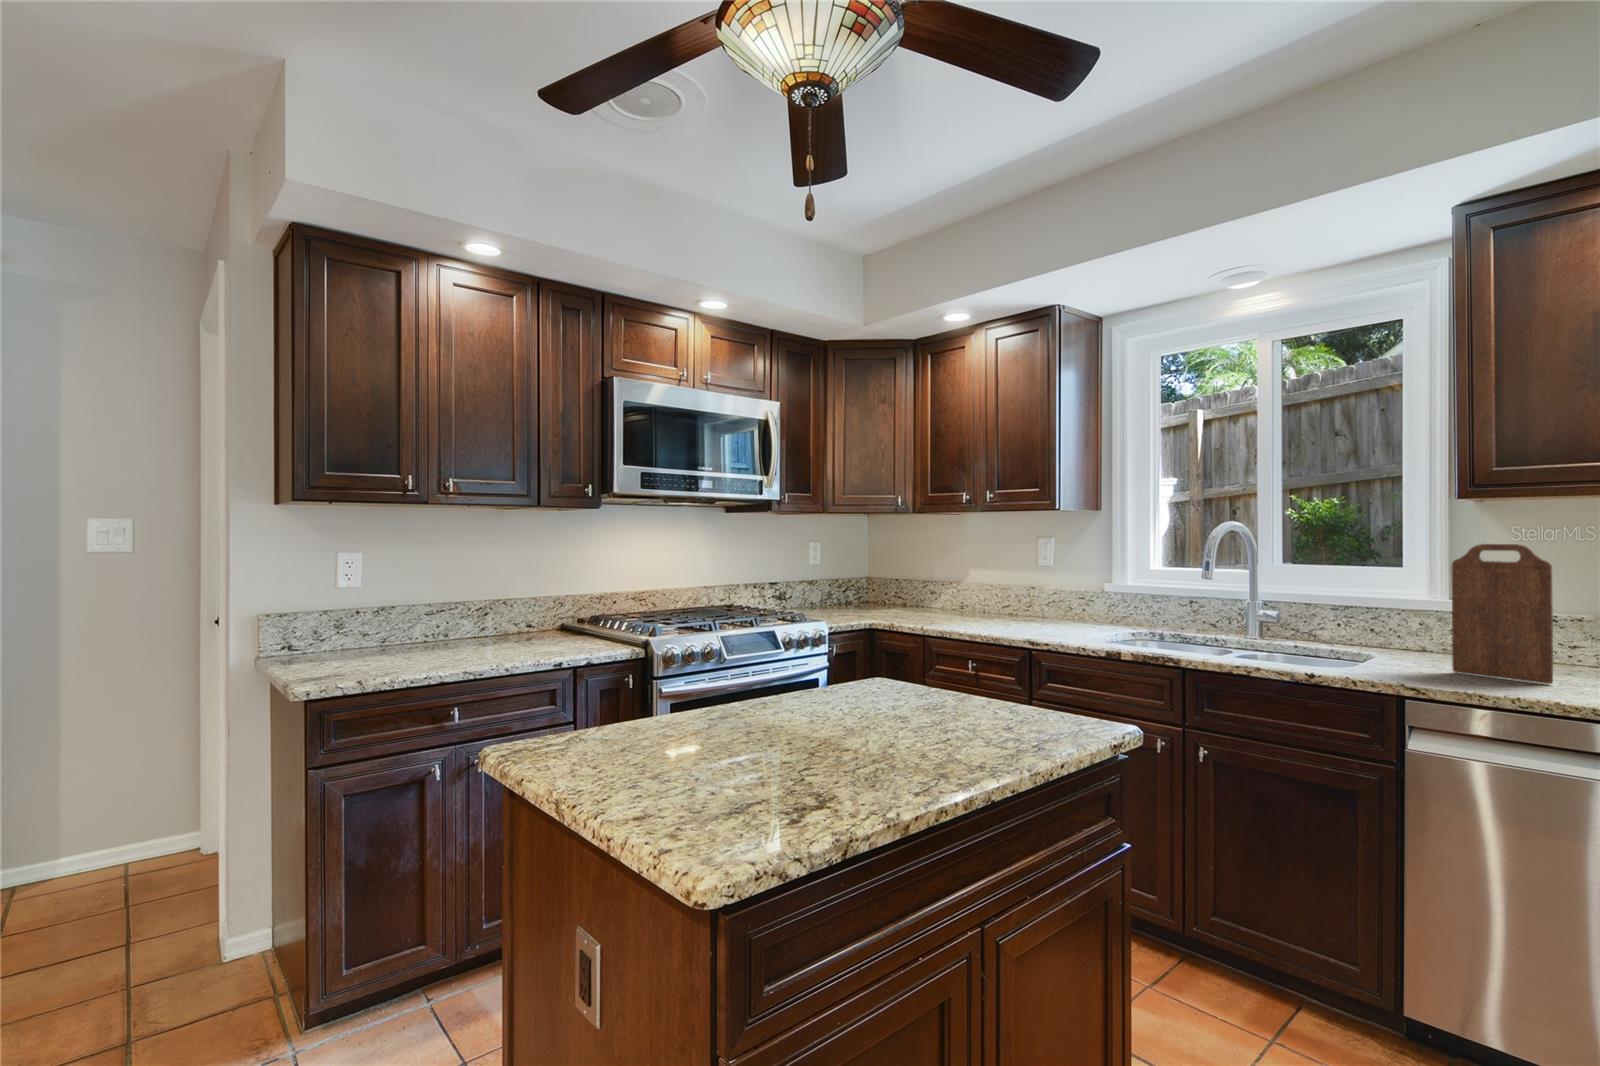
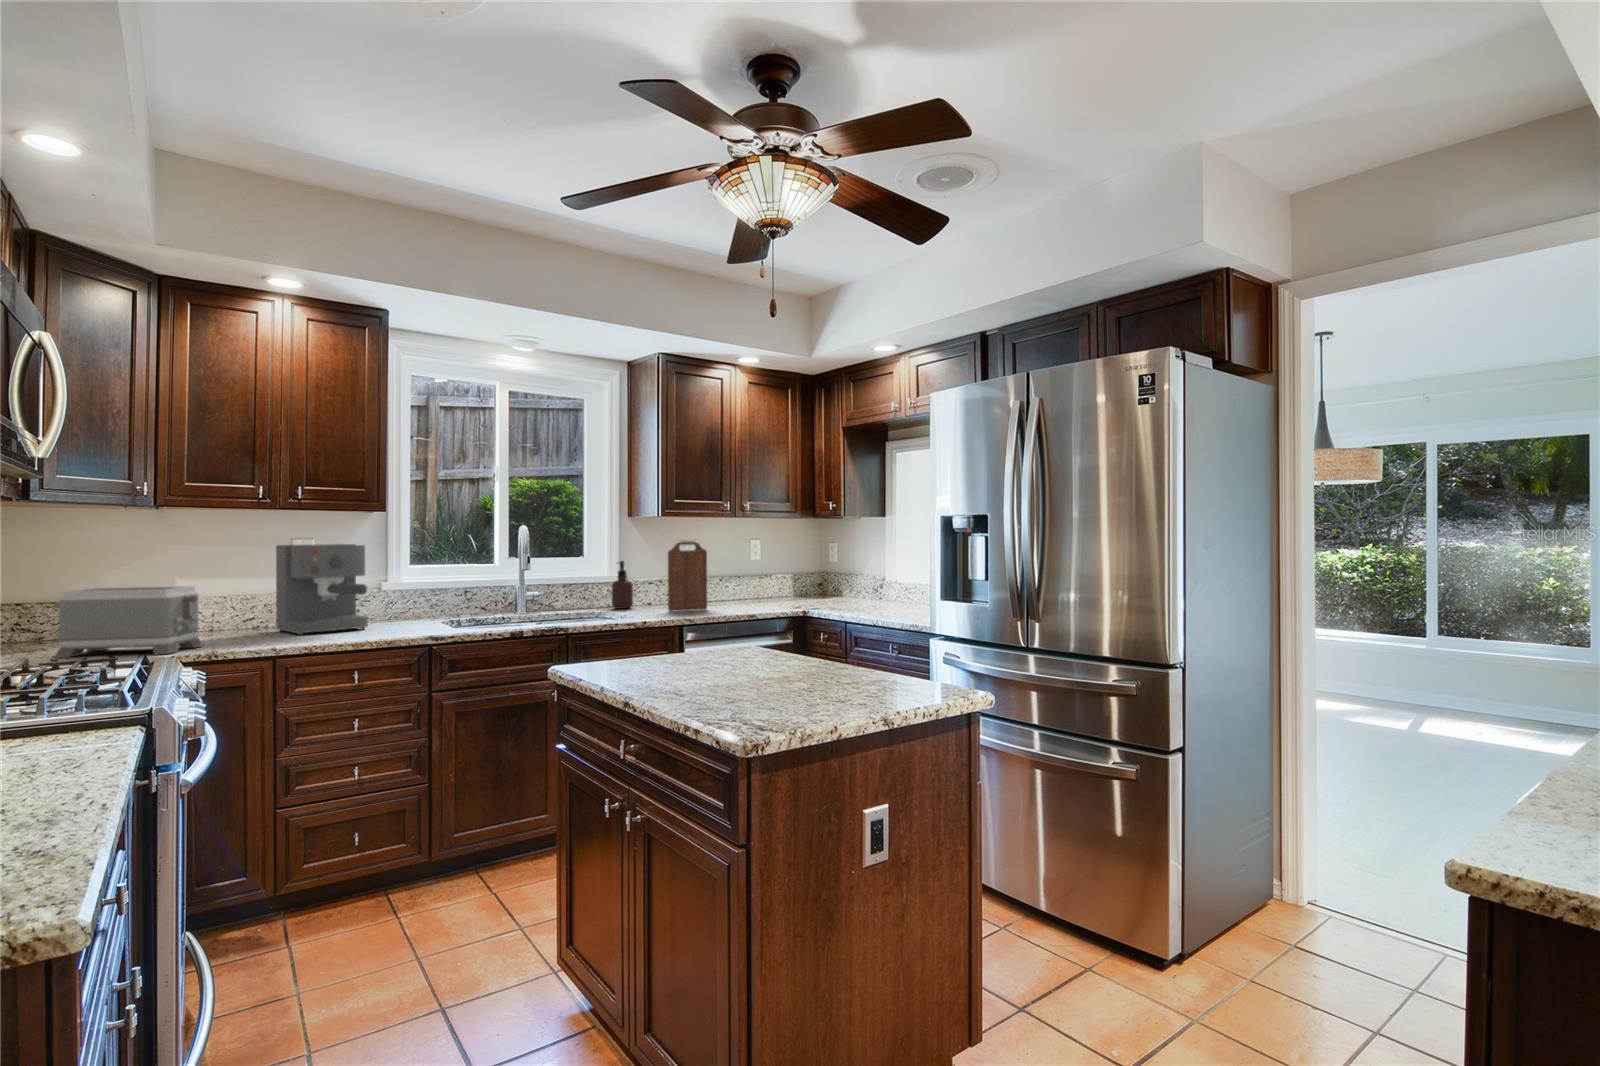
coffee maker: none [982,542,1060,627] -> present [276,544,368,635]
toaster: none [842,571,906,622] -> present [55,586,202,658]
soap dispenser: none [1413,575,1458,657] -> present [612,561,633,609]

